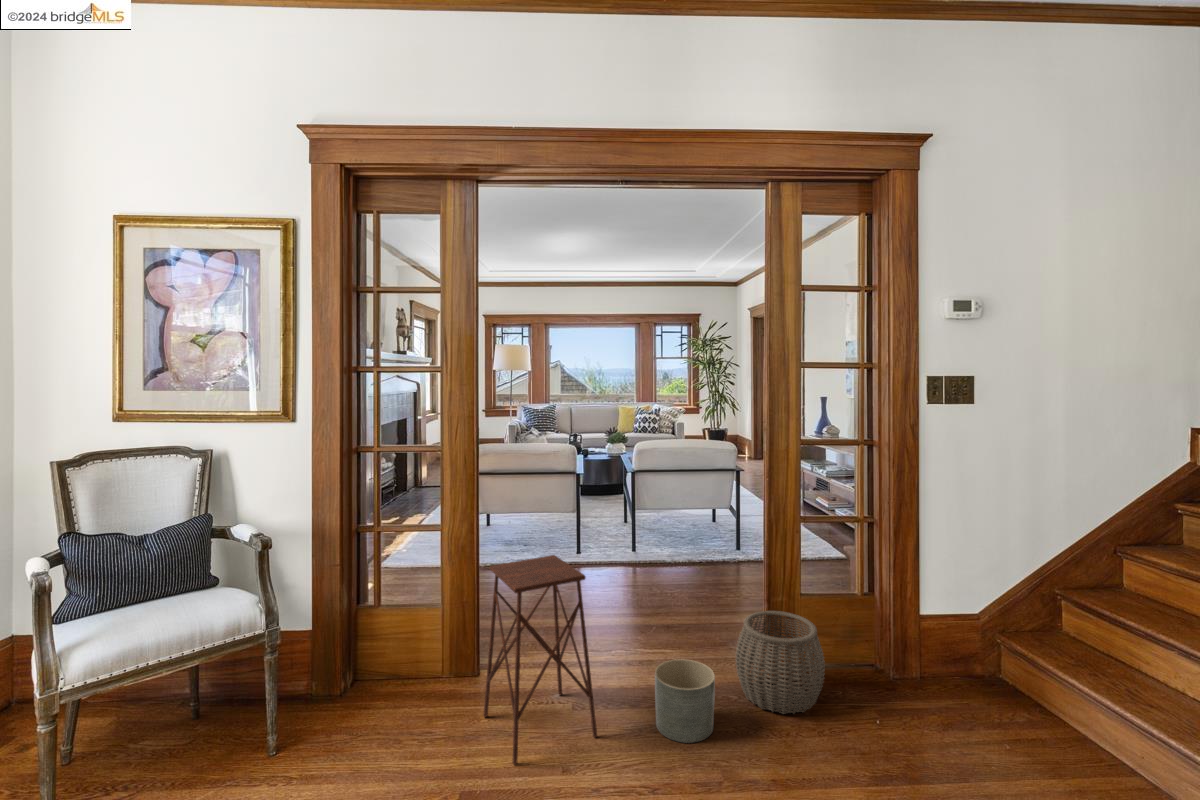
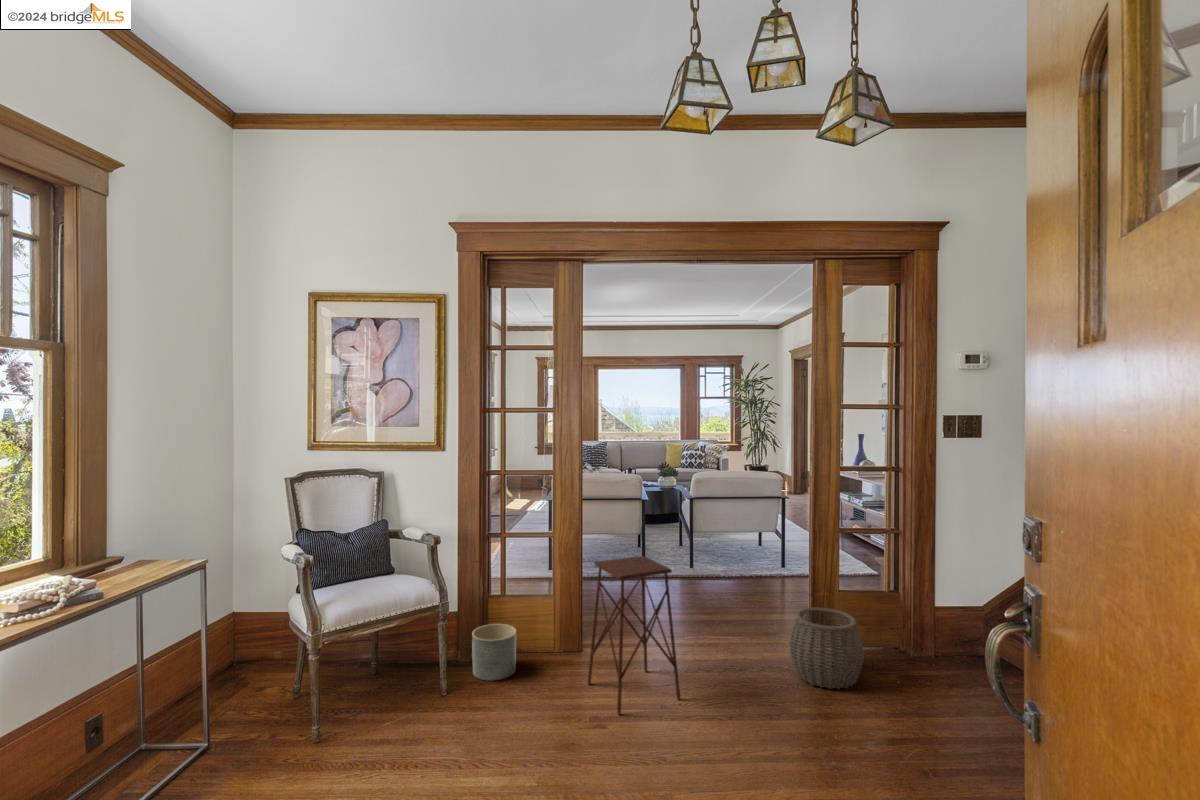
planter: present [655,659,715,743] -> present [472,624,516,681]

